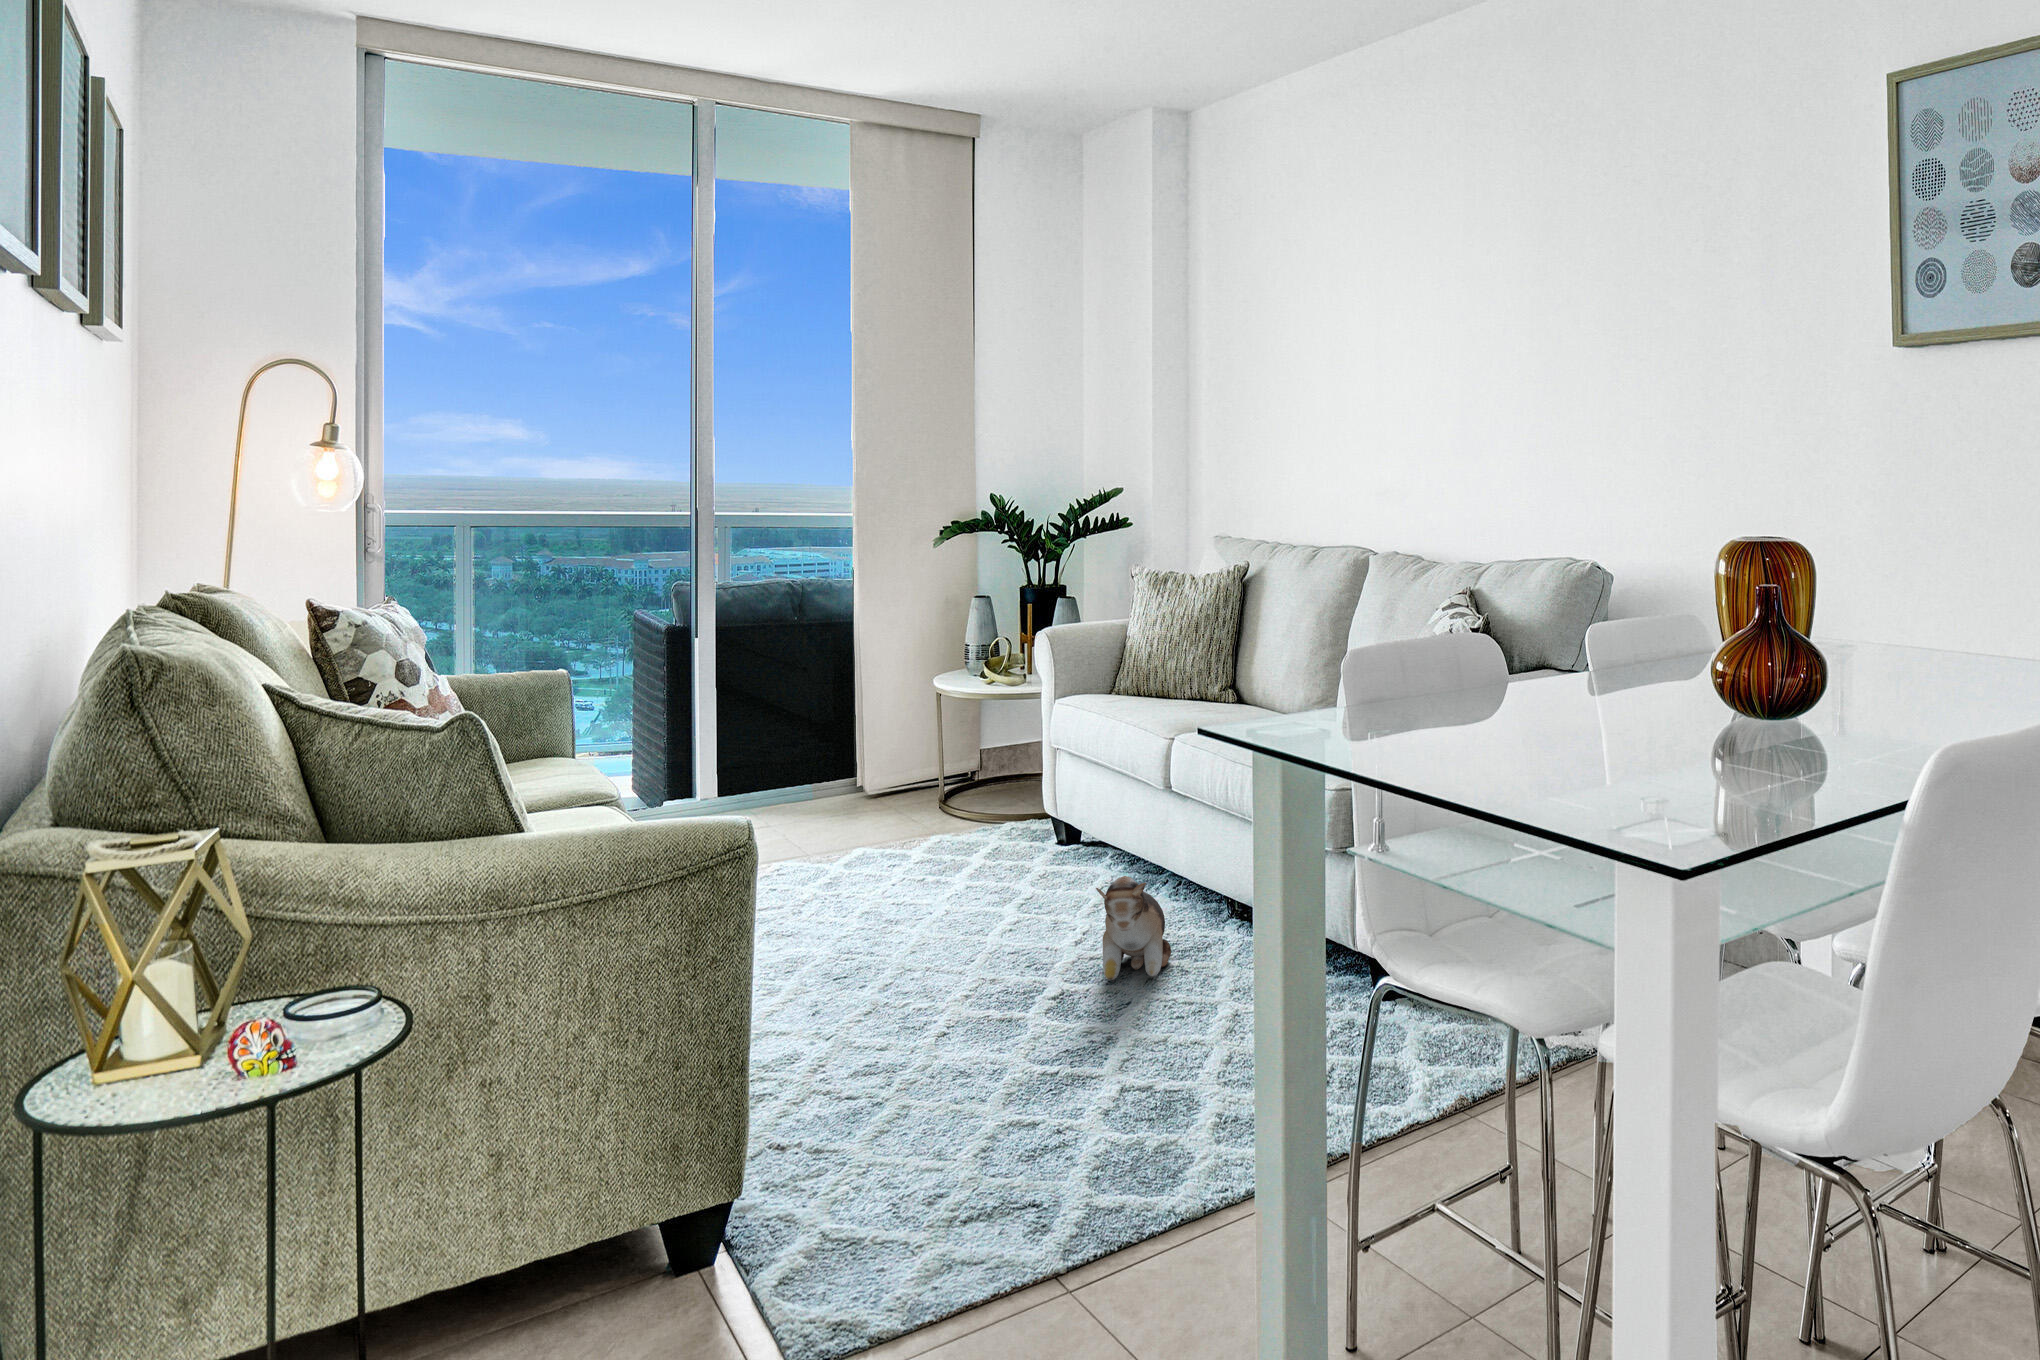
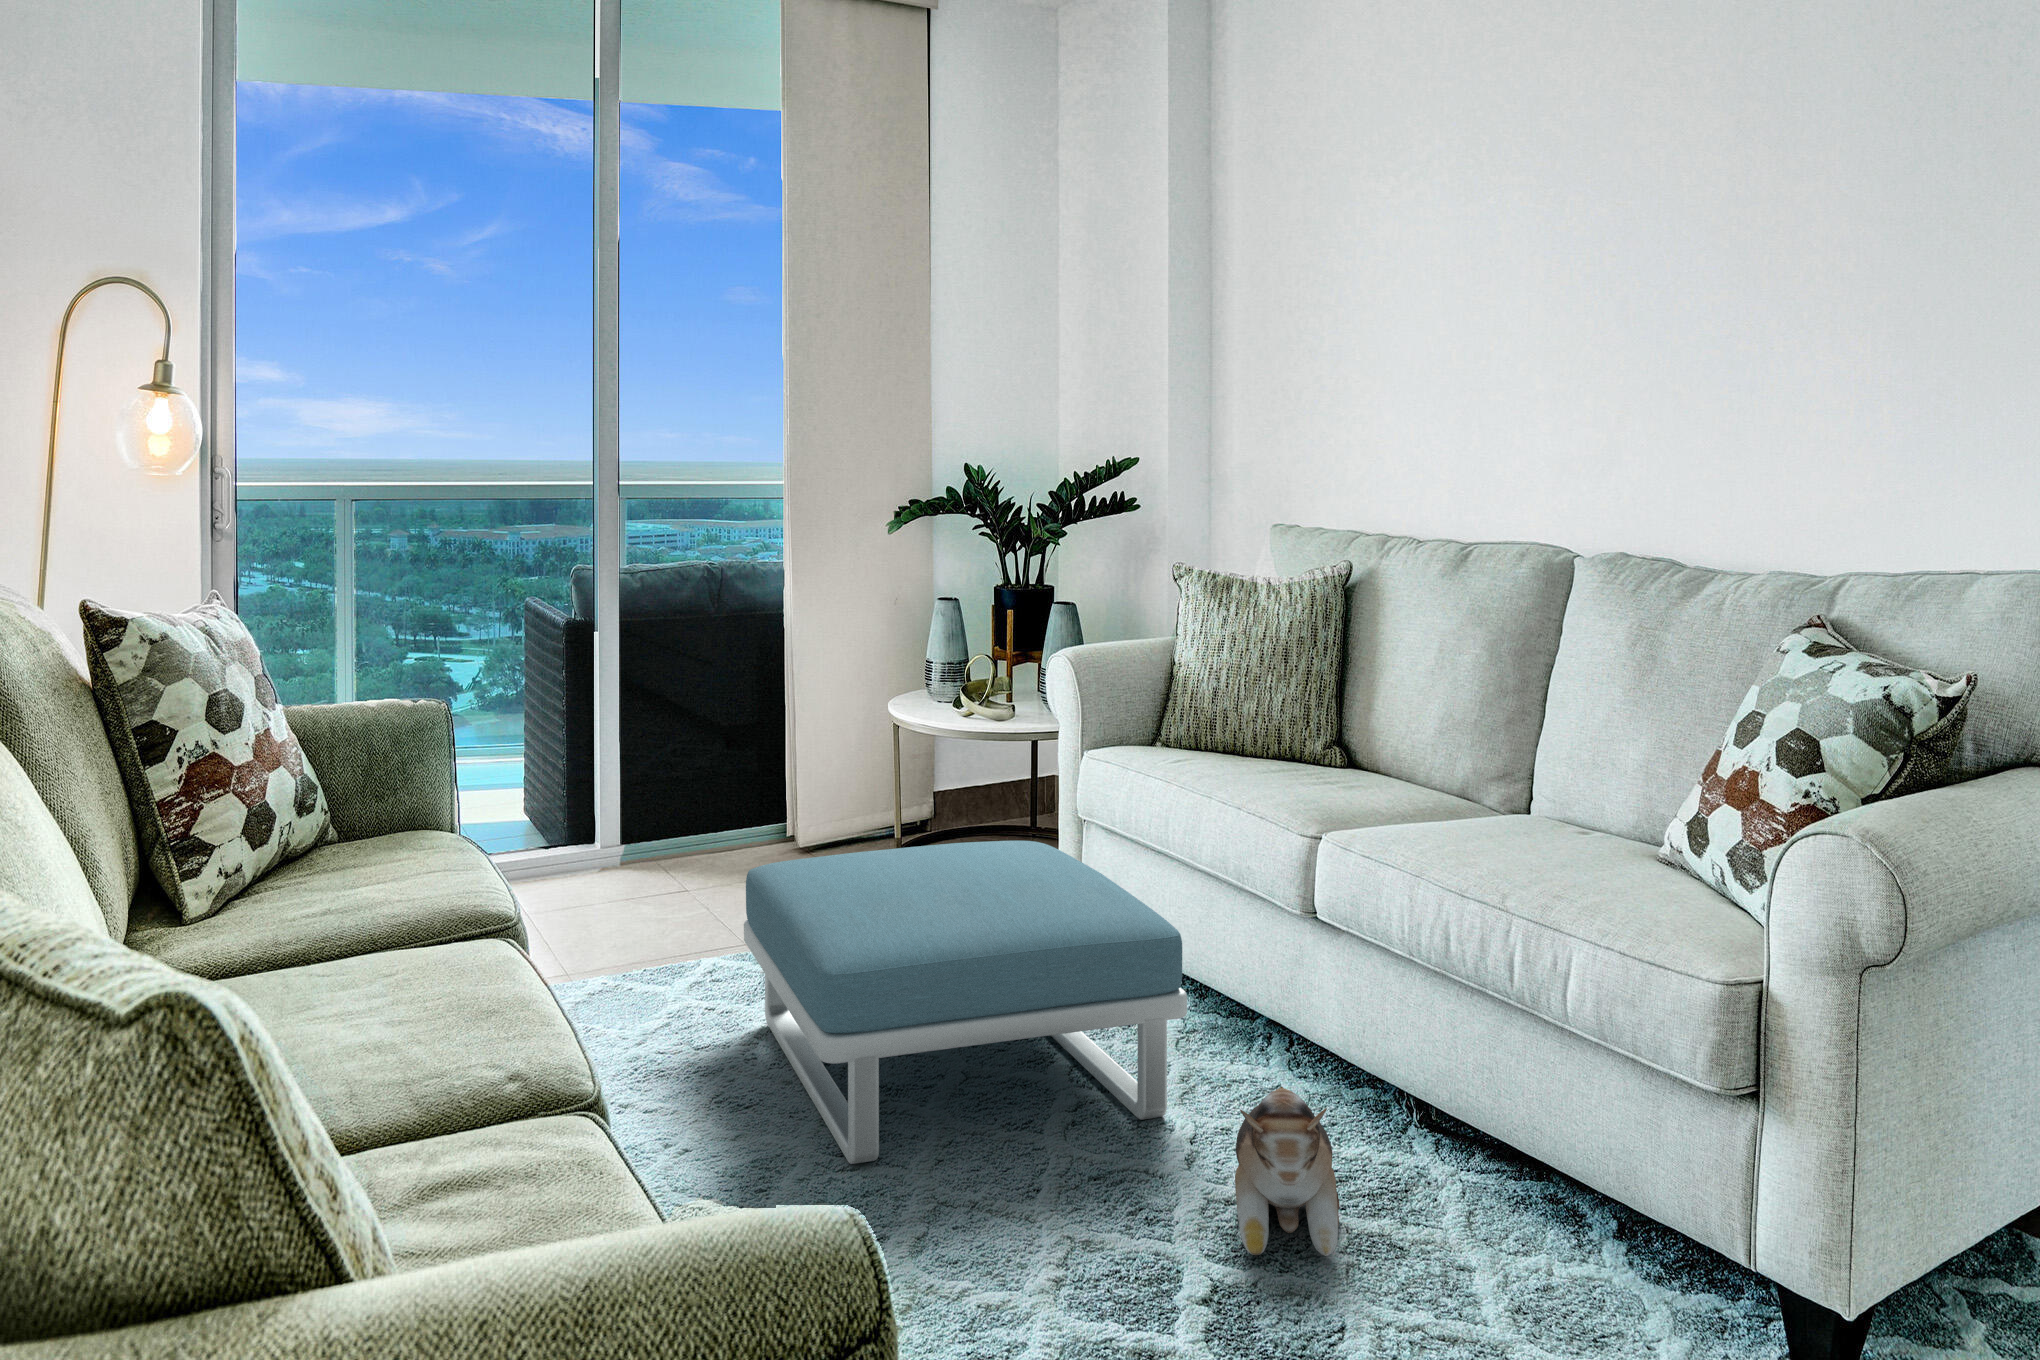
footstool: none [801,761,1098,959] -> present [744,841,1187,1164]

